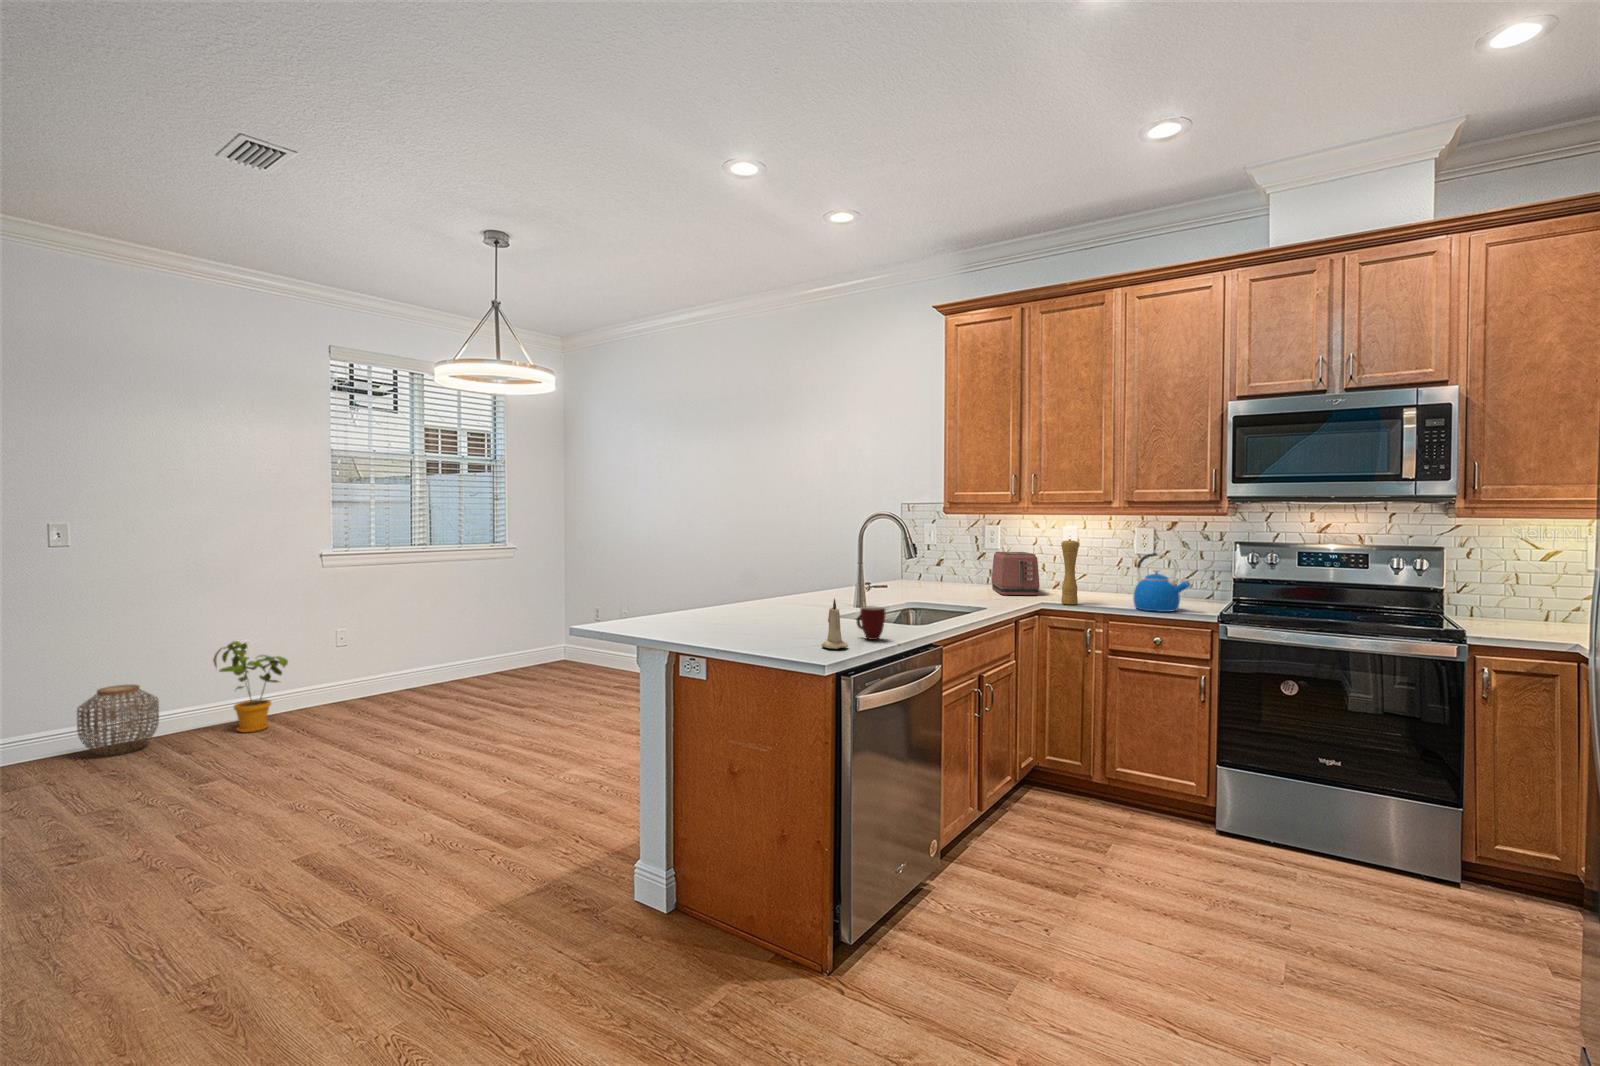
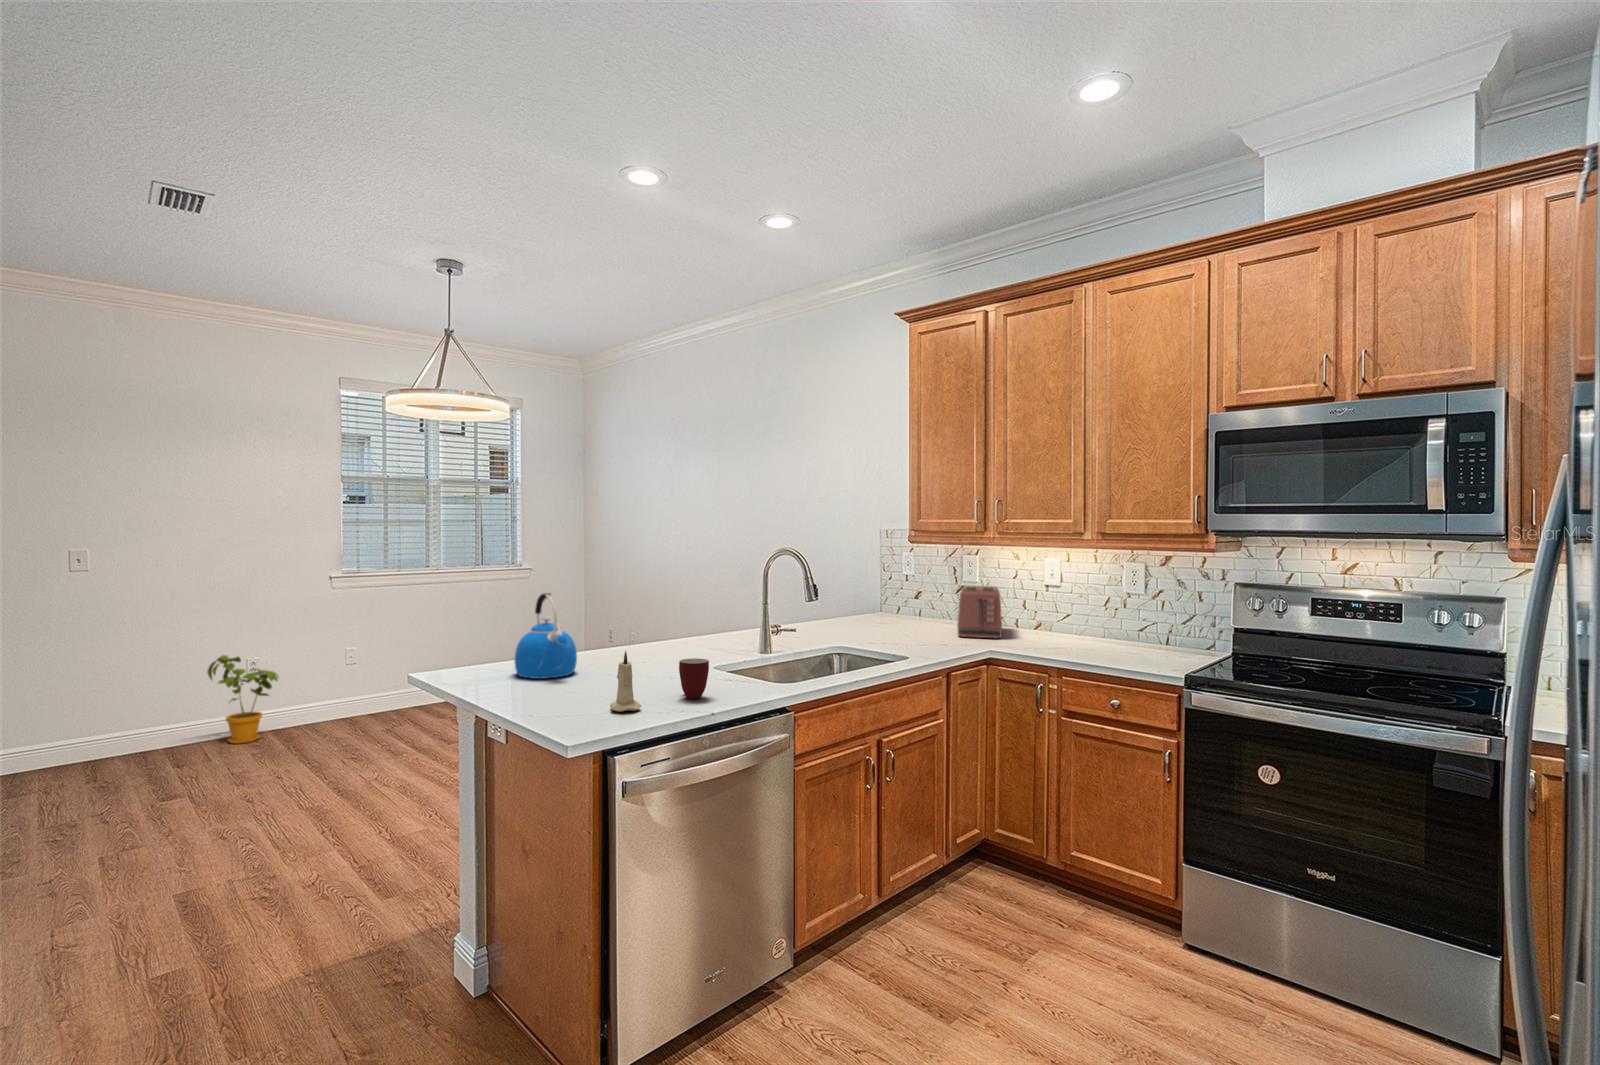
pepper mill: present [1061,540,1079,605] -> none [1013,576,1033,653]
kettle: present [1133,553,1191,612] -> present [515,593,577,679]
woven basket: present [77,684,159,755] -> none [75,694,153,761]

